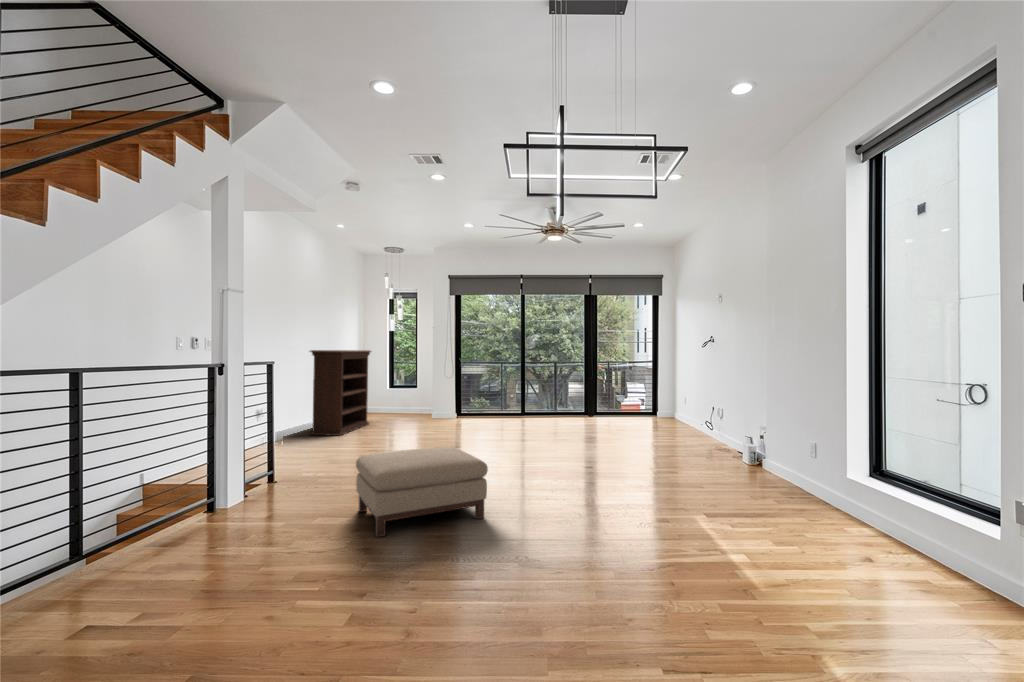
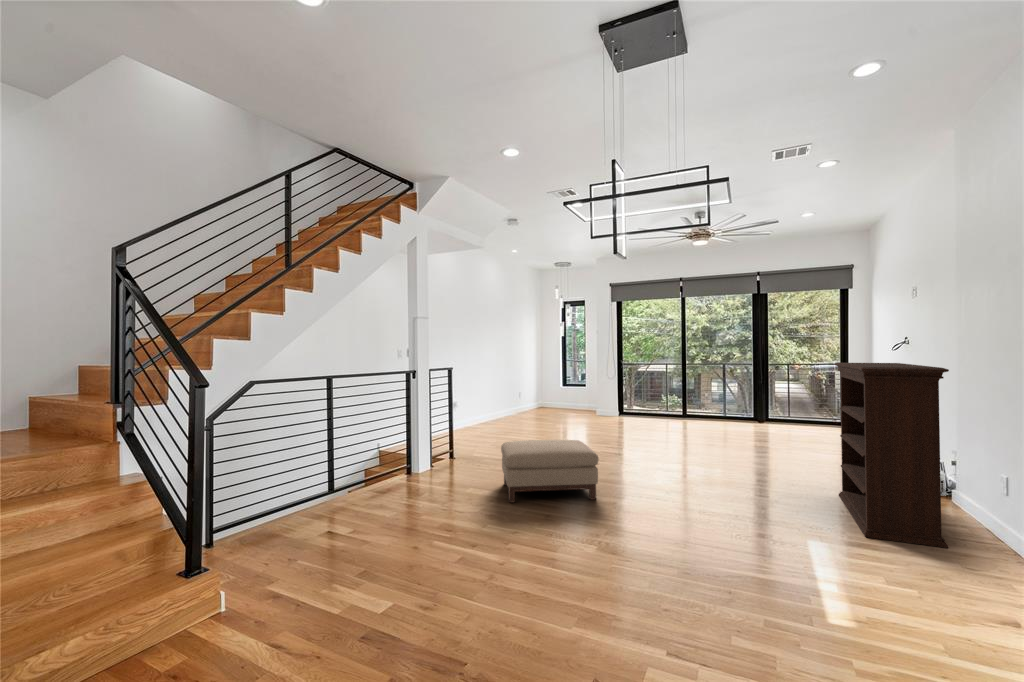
bookshelf: present [310,350,371,436] -> present [835,363,949,548]

